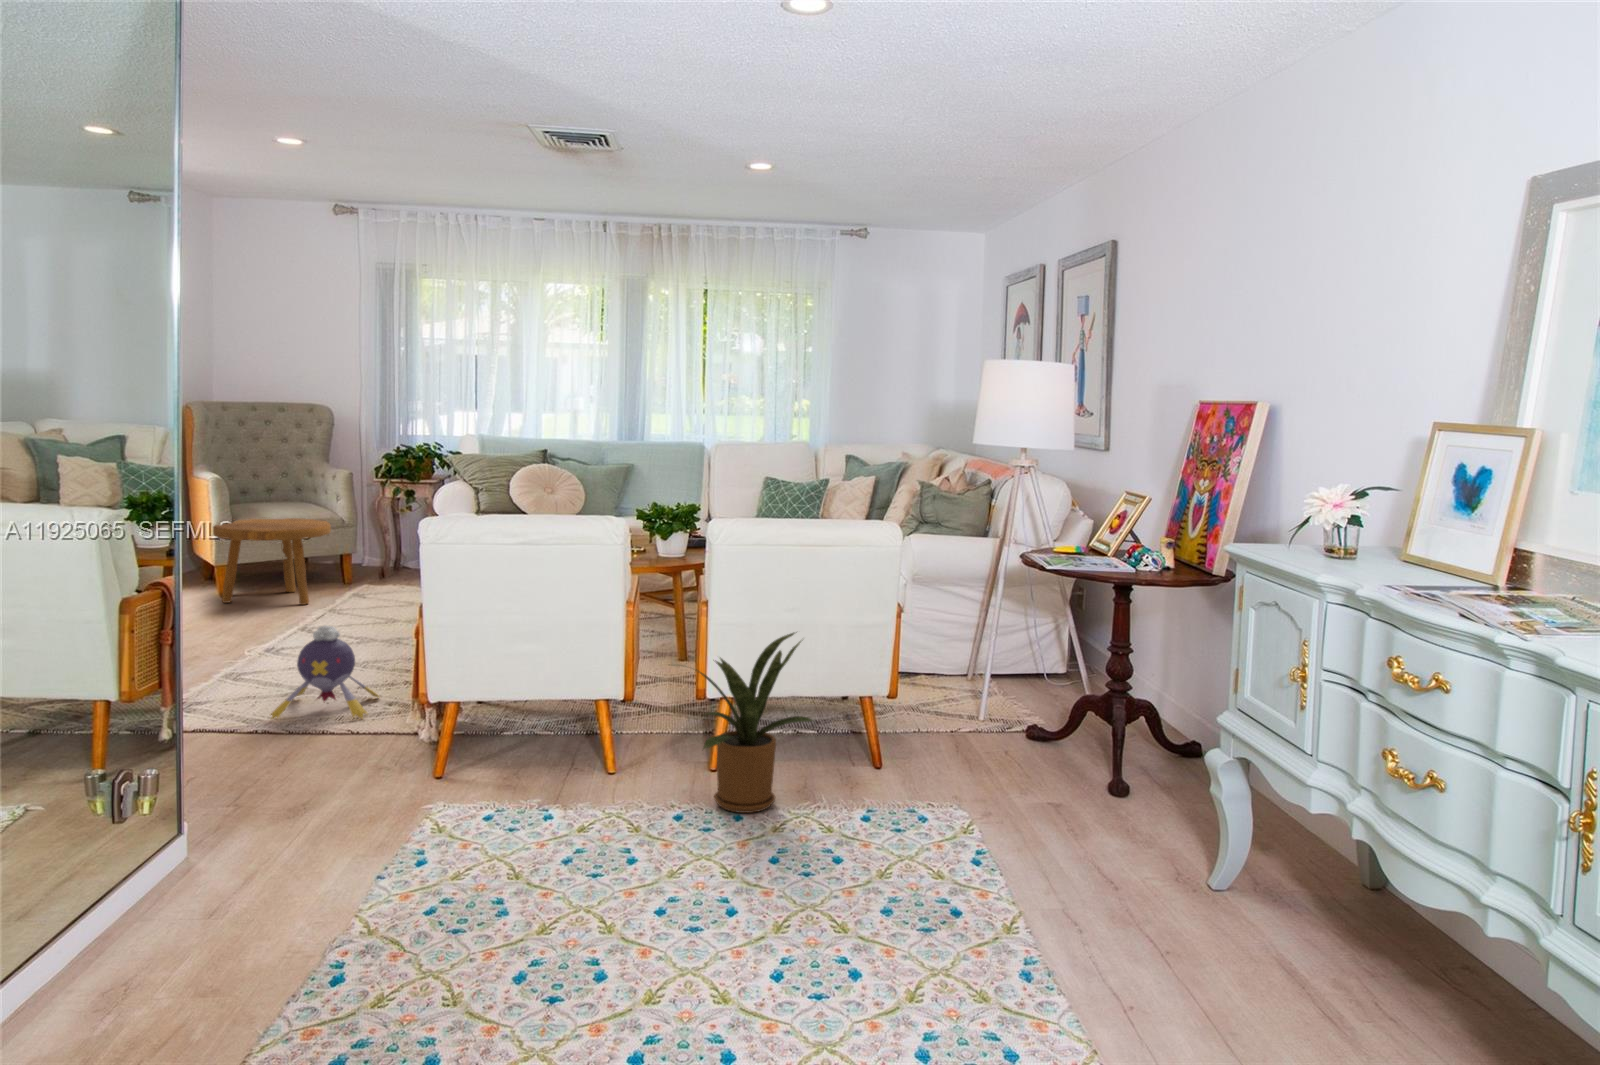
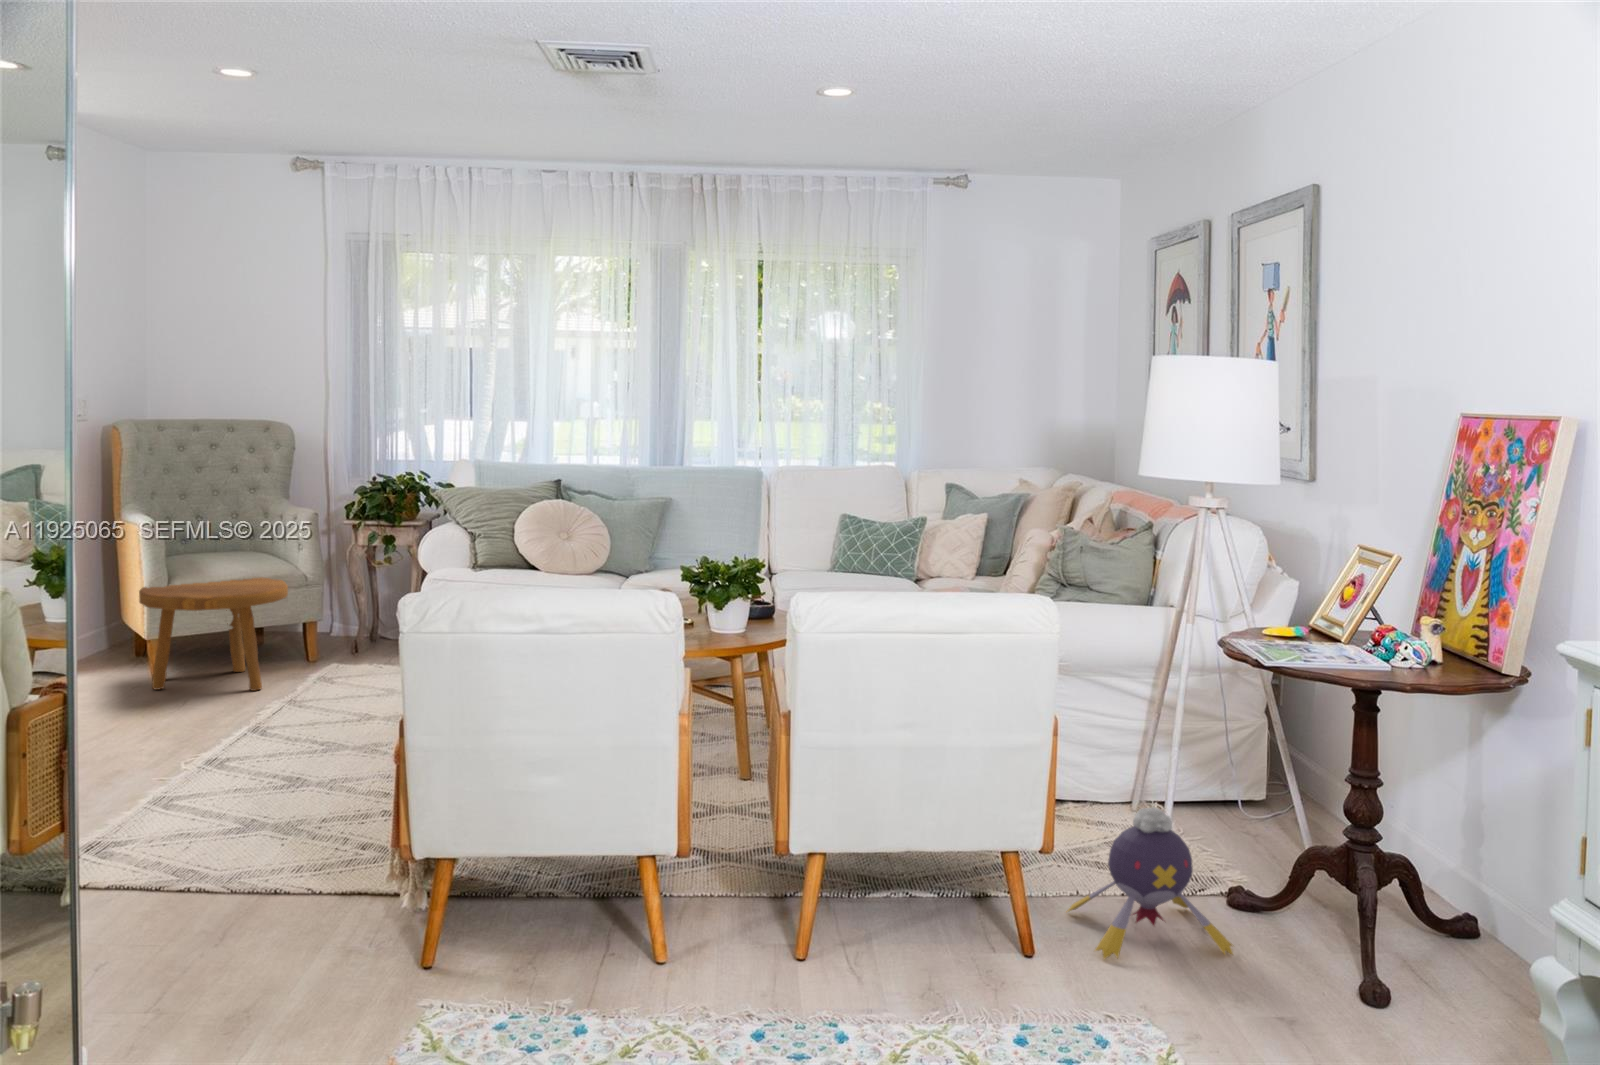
plush toy: present [271,625,379,719] -> present [1067,807,1234,960]
house plant: present [700,633,812,813] -> none [735,763,949,1023]

